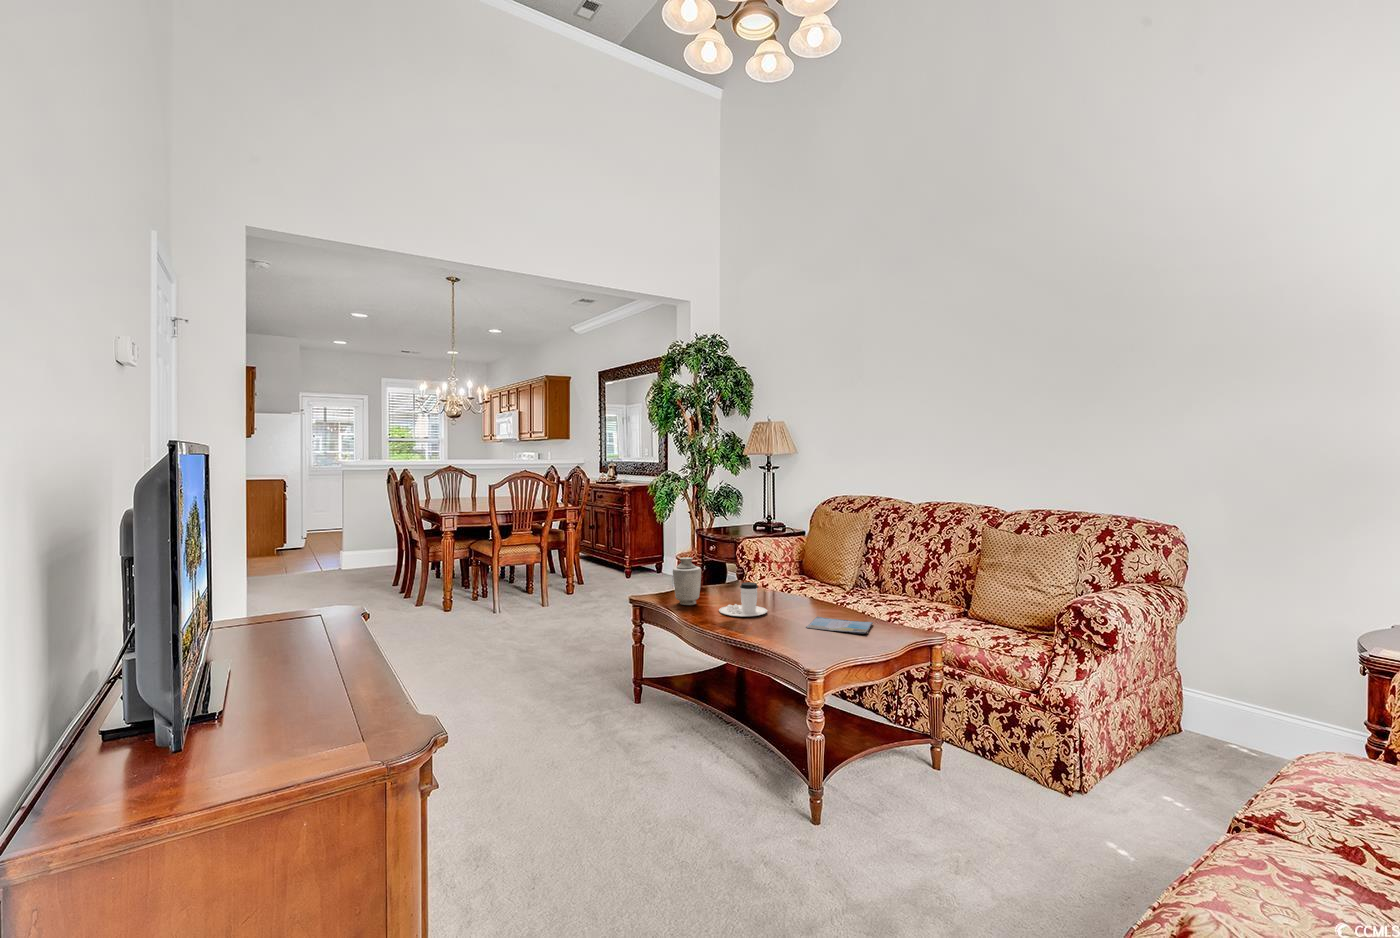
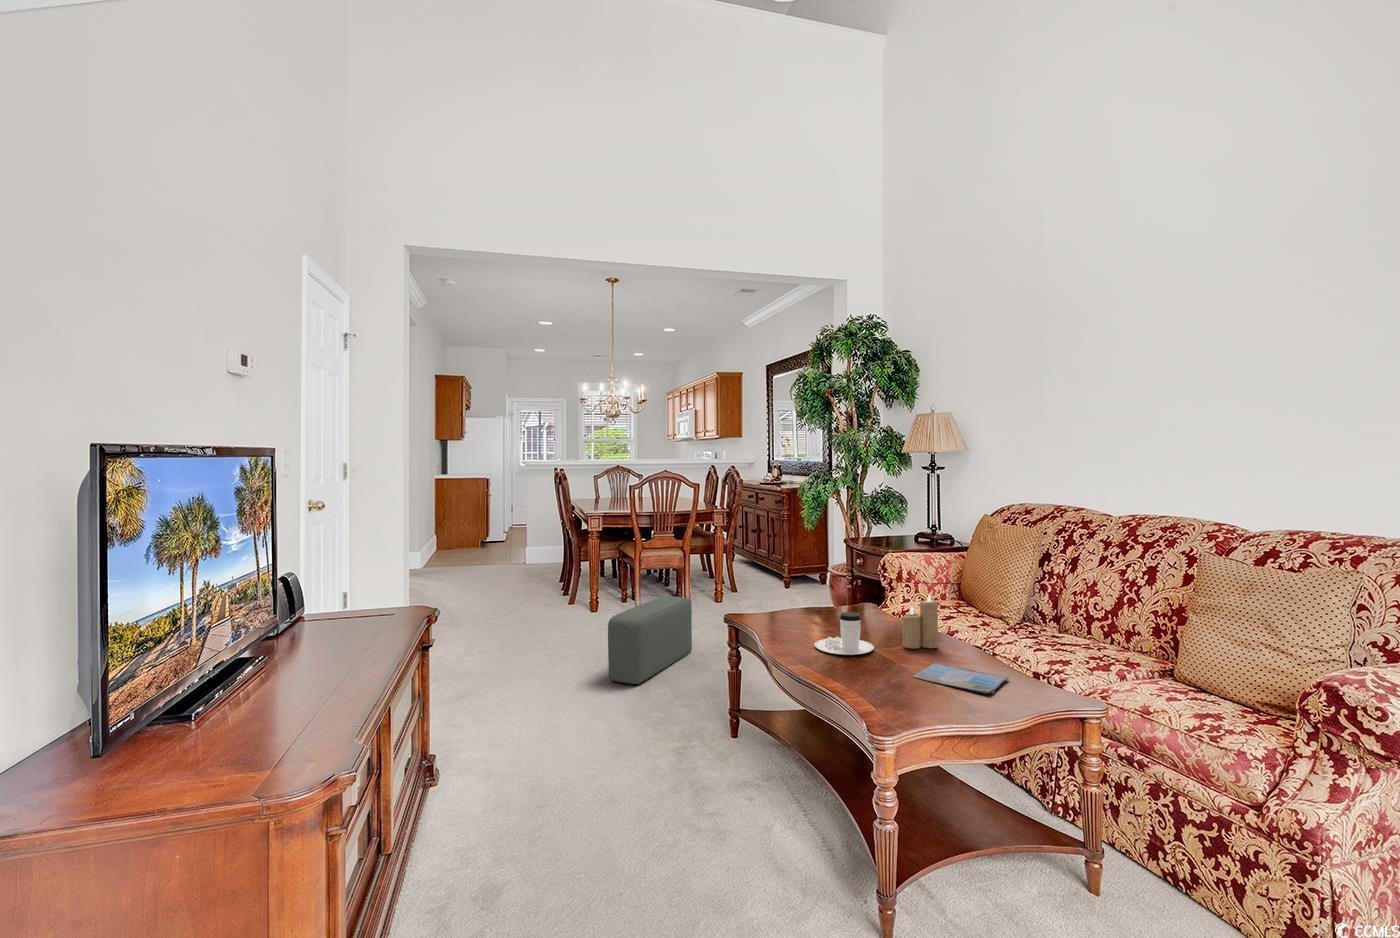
vase: present [673,557,701,605] -> none [766,577,799,634]
candle: none [786,565,812,609] -> present [902,595,938,649]
pouf: none [494,588,563,670] -> present [608,596,692,684]

